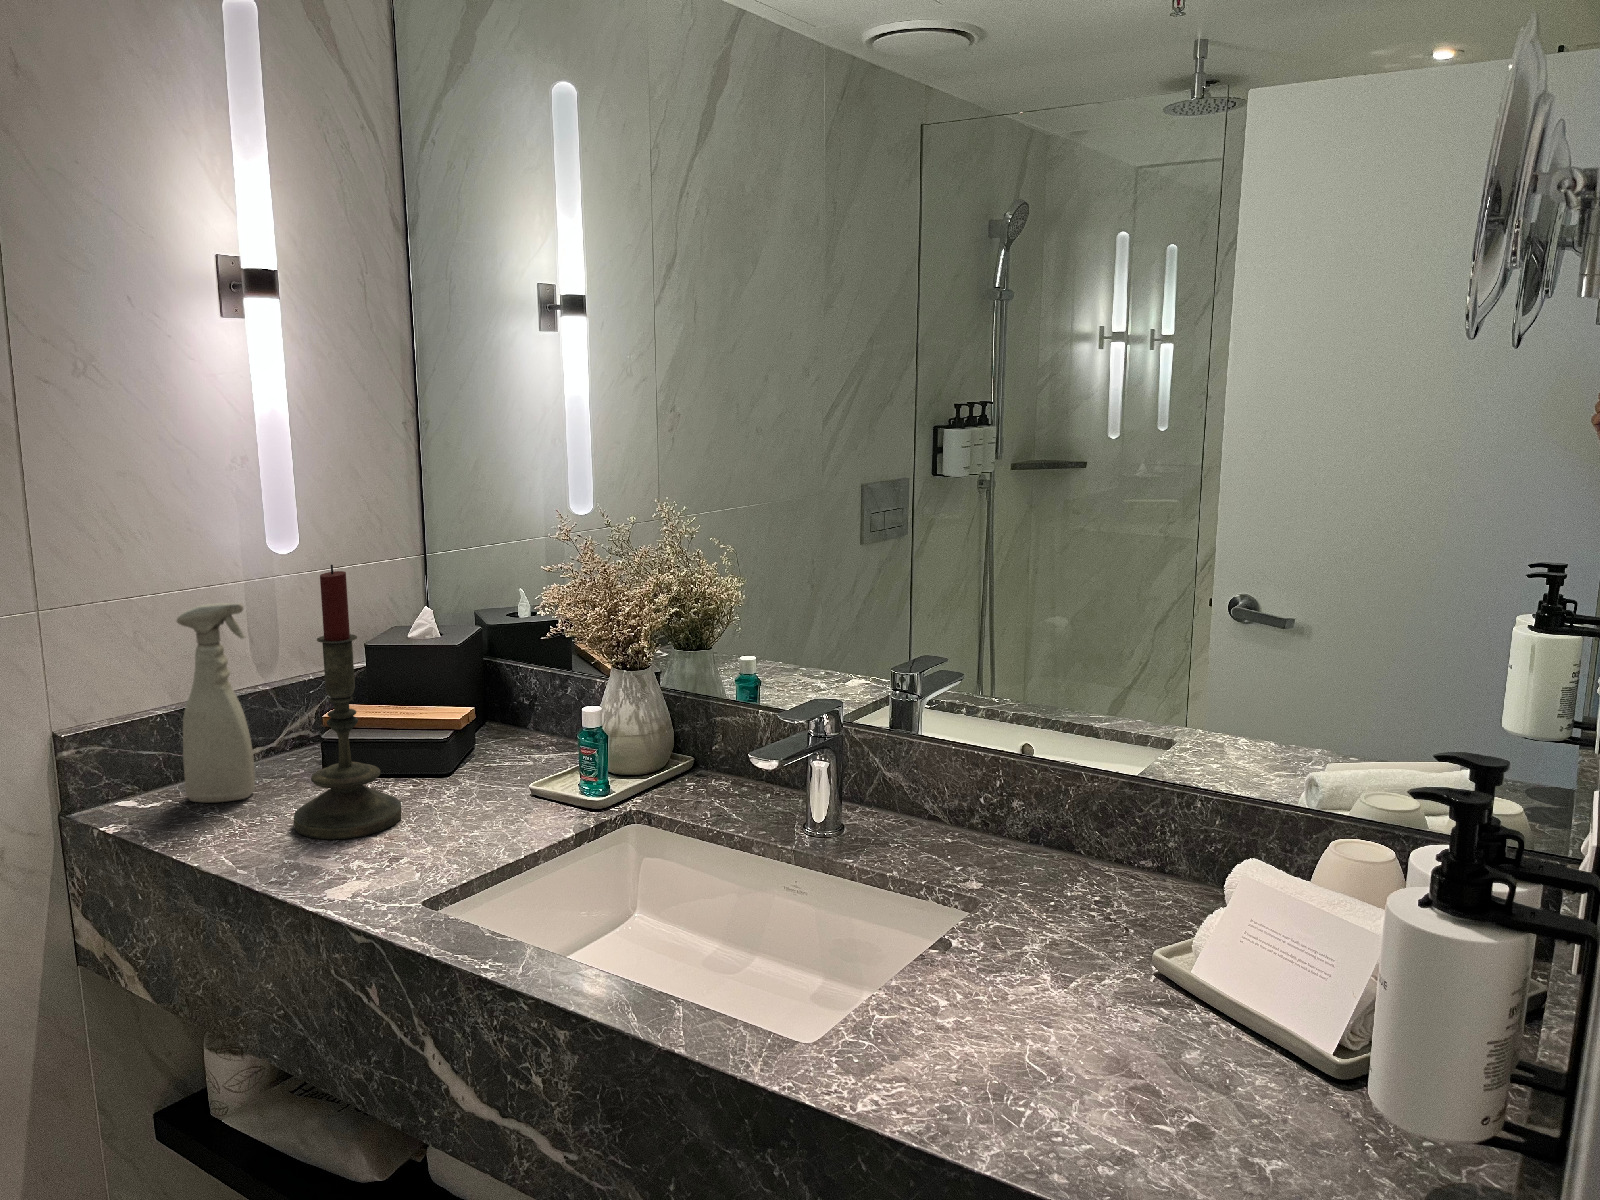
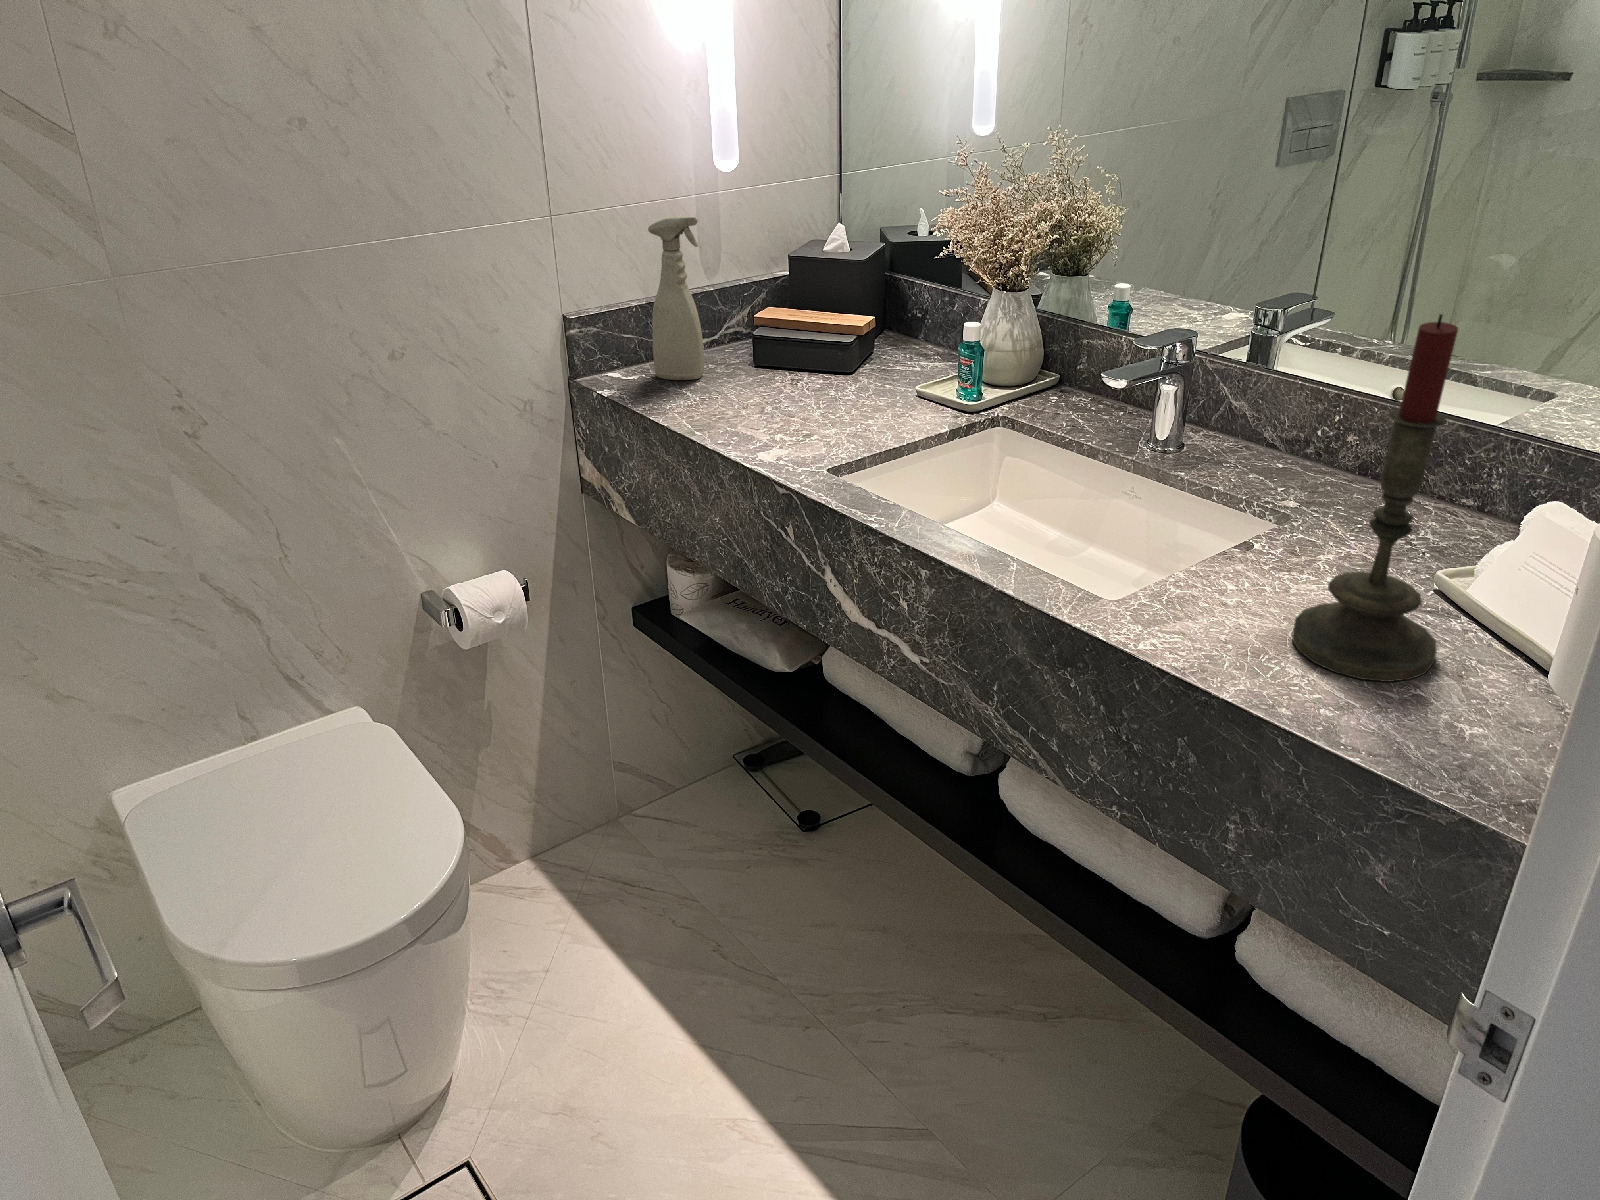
candle: present [294,565,402,840] -> present [1292,314,1458,682]

